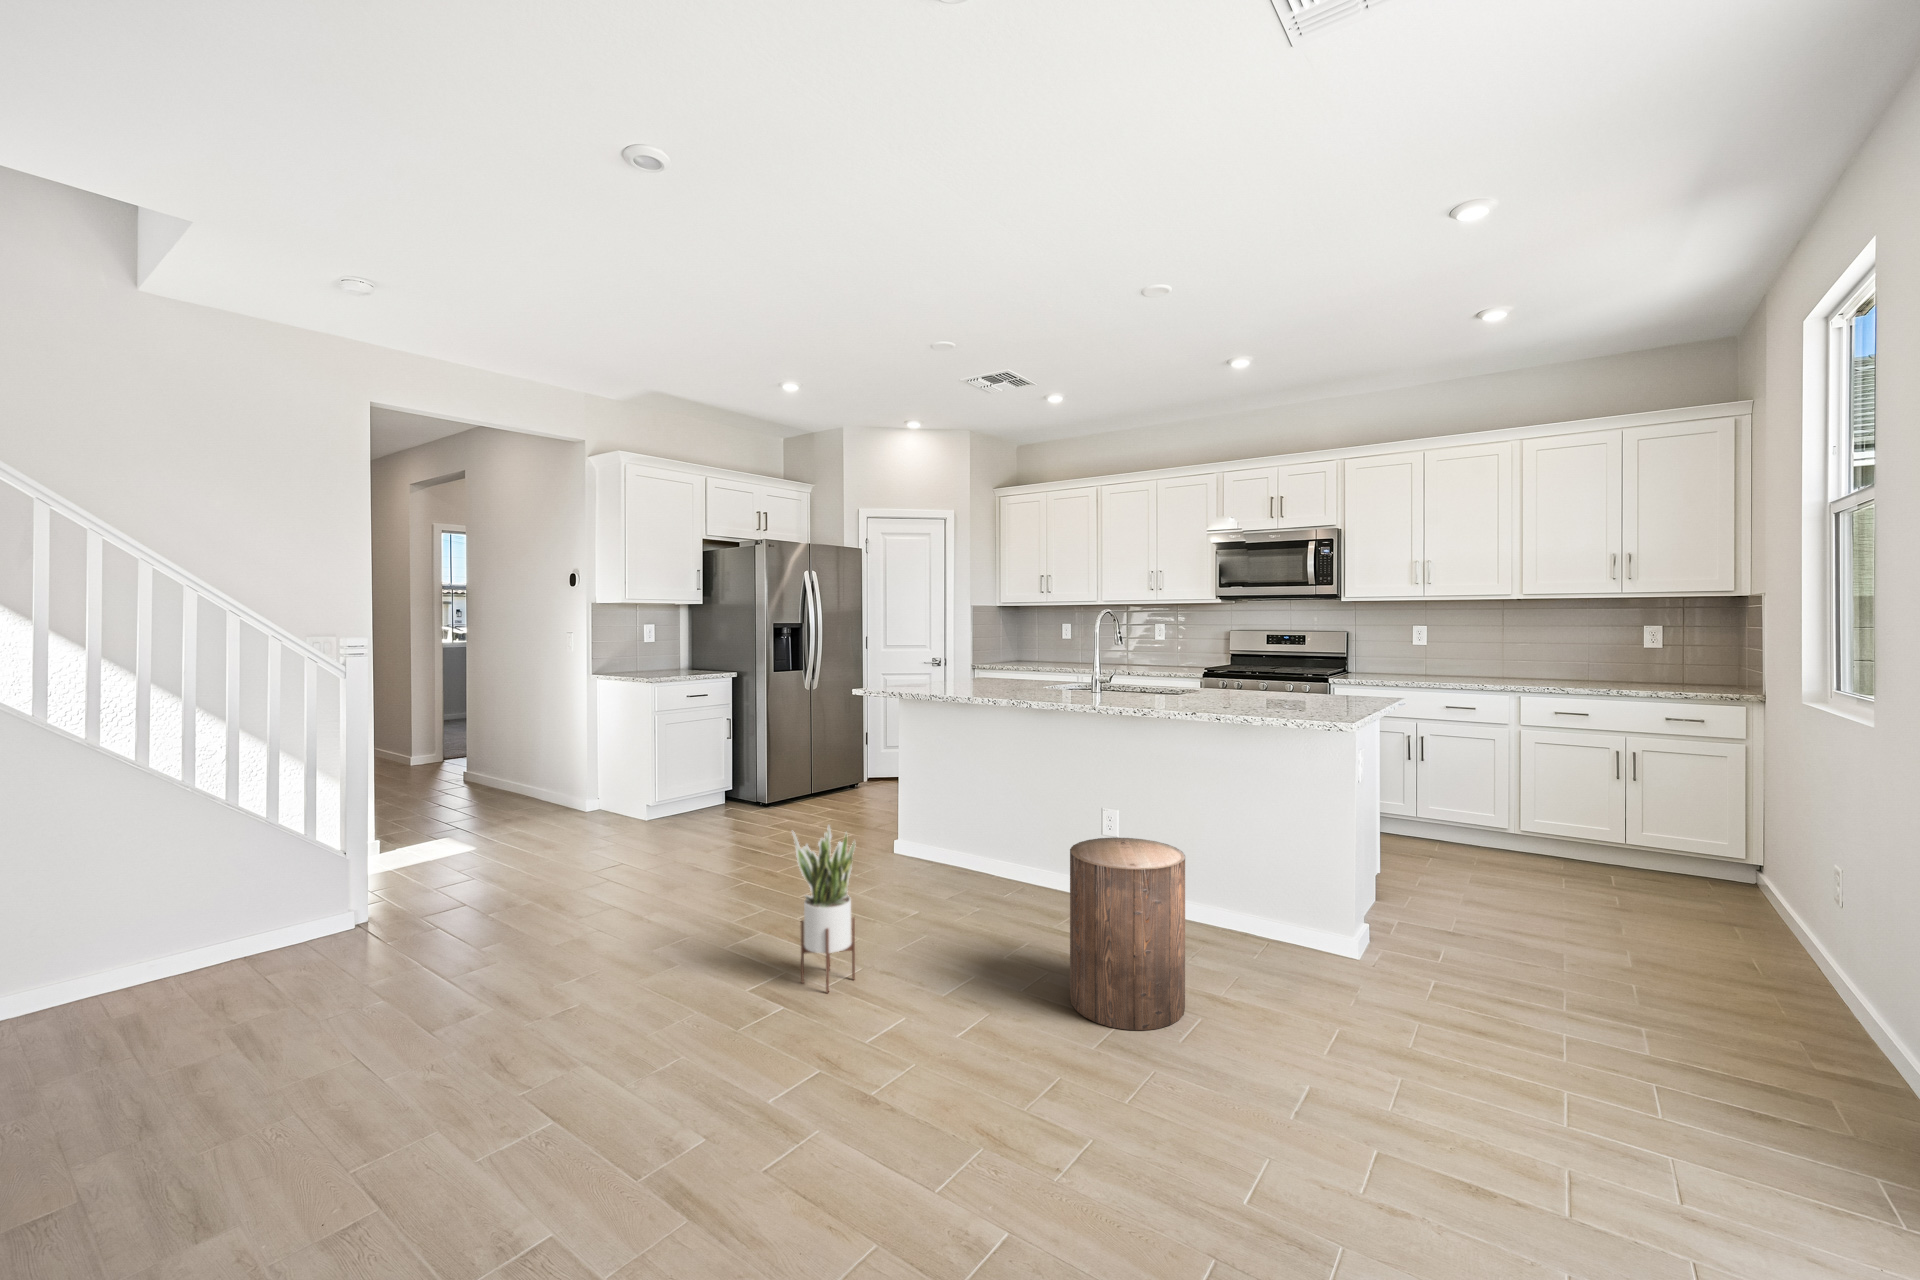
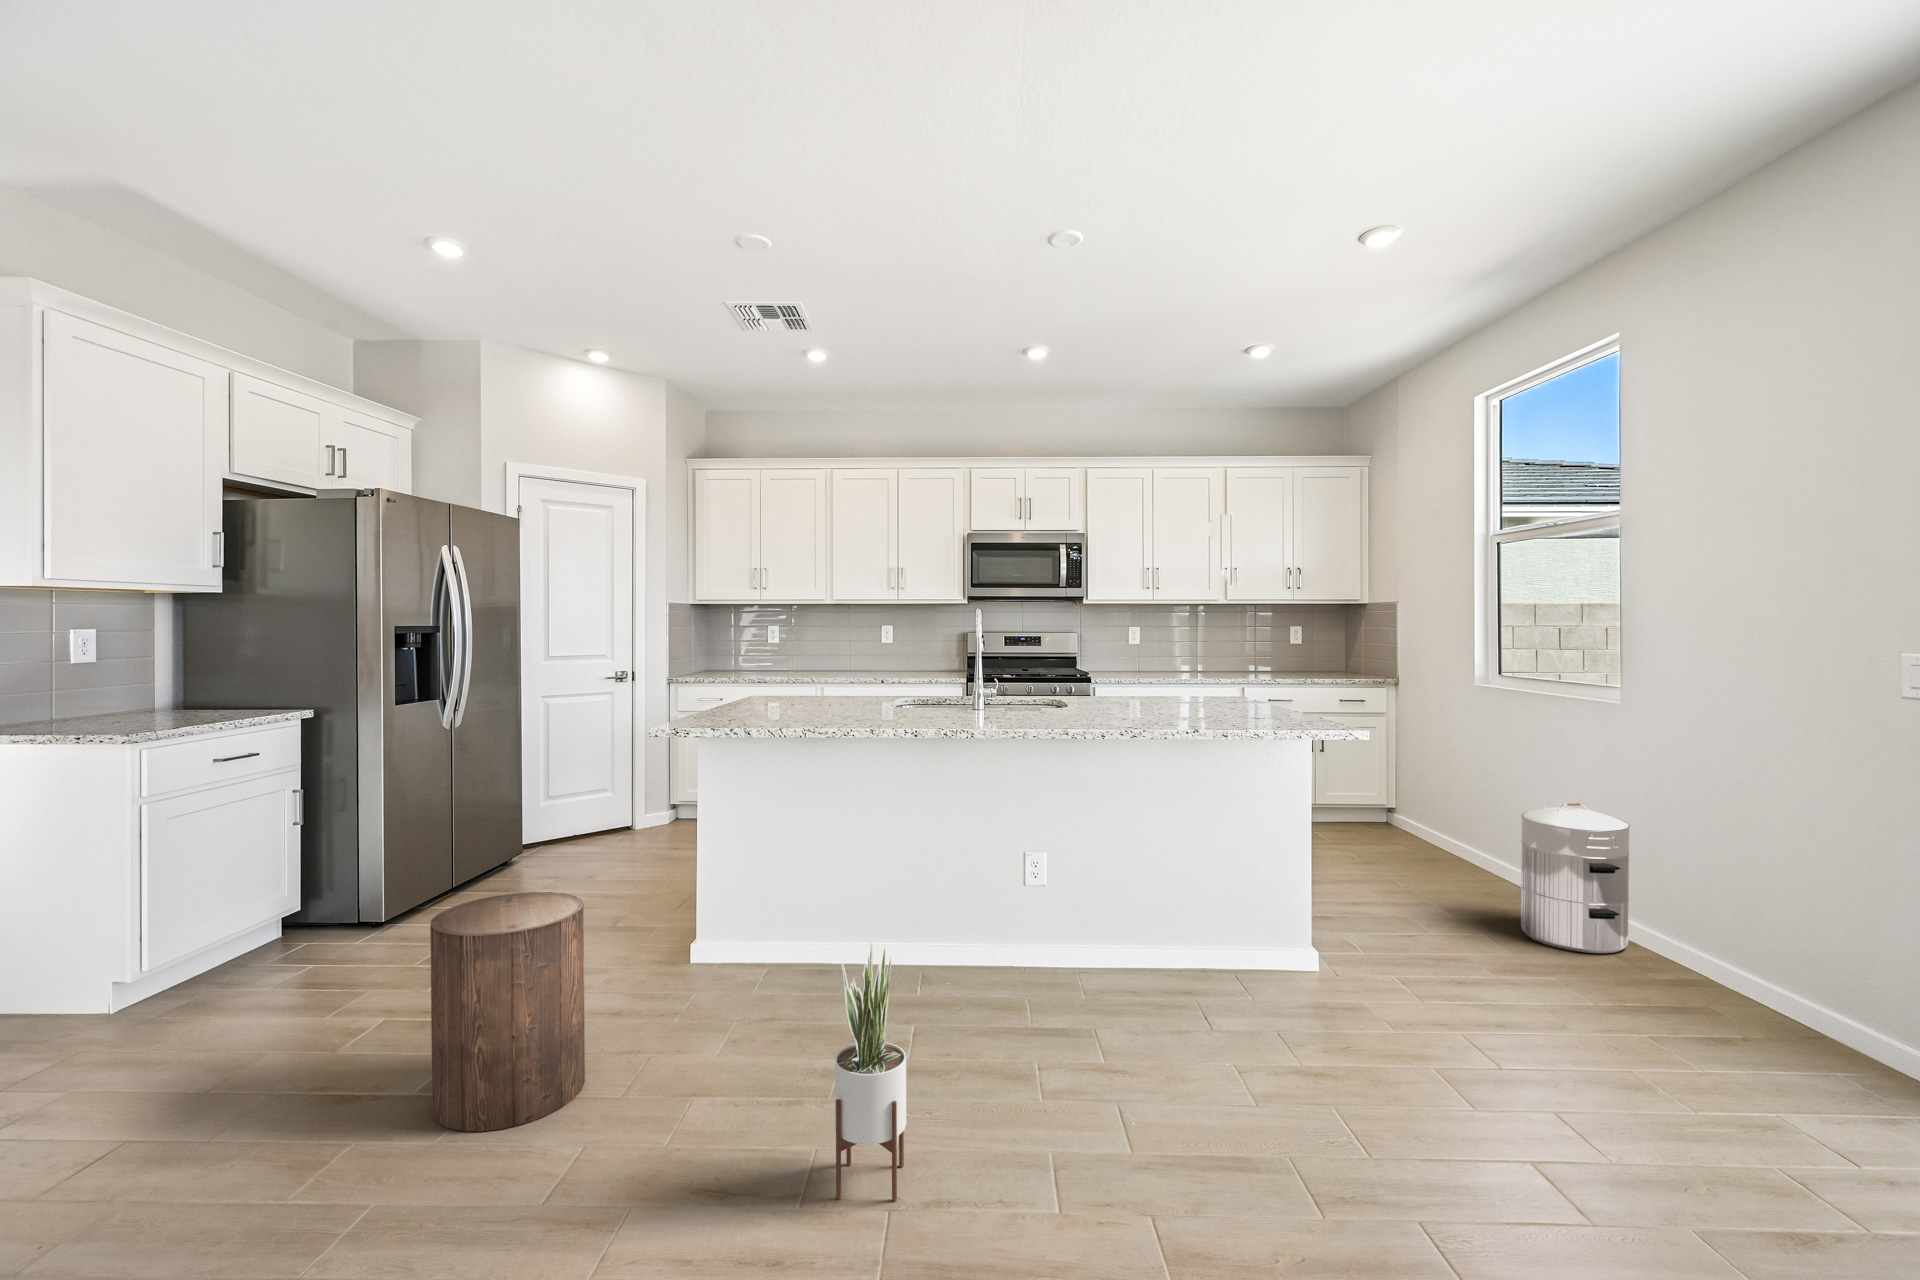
waste bin: none [1687,832,1844,1023] -> present [1521,803,1630,953]
stool: present [1070,837,1185,1030] -> present [430,892,585,1131]

